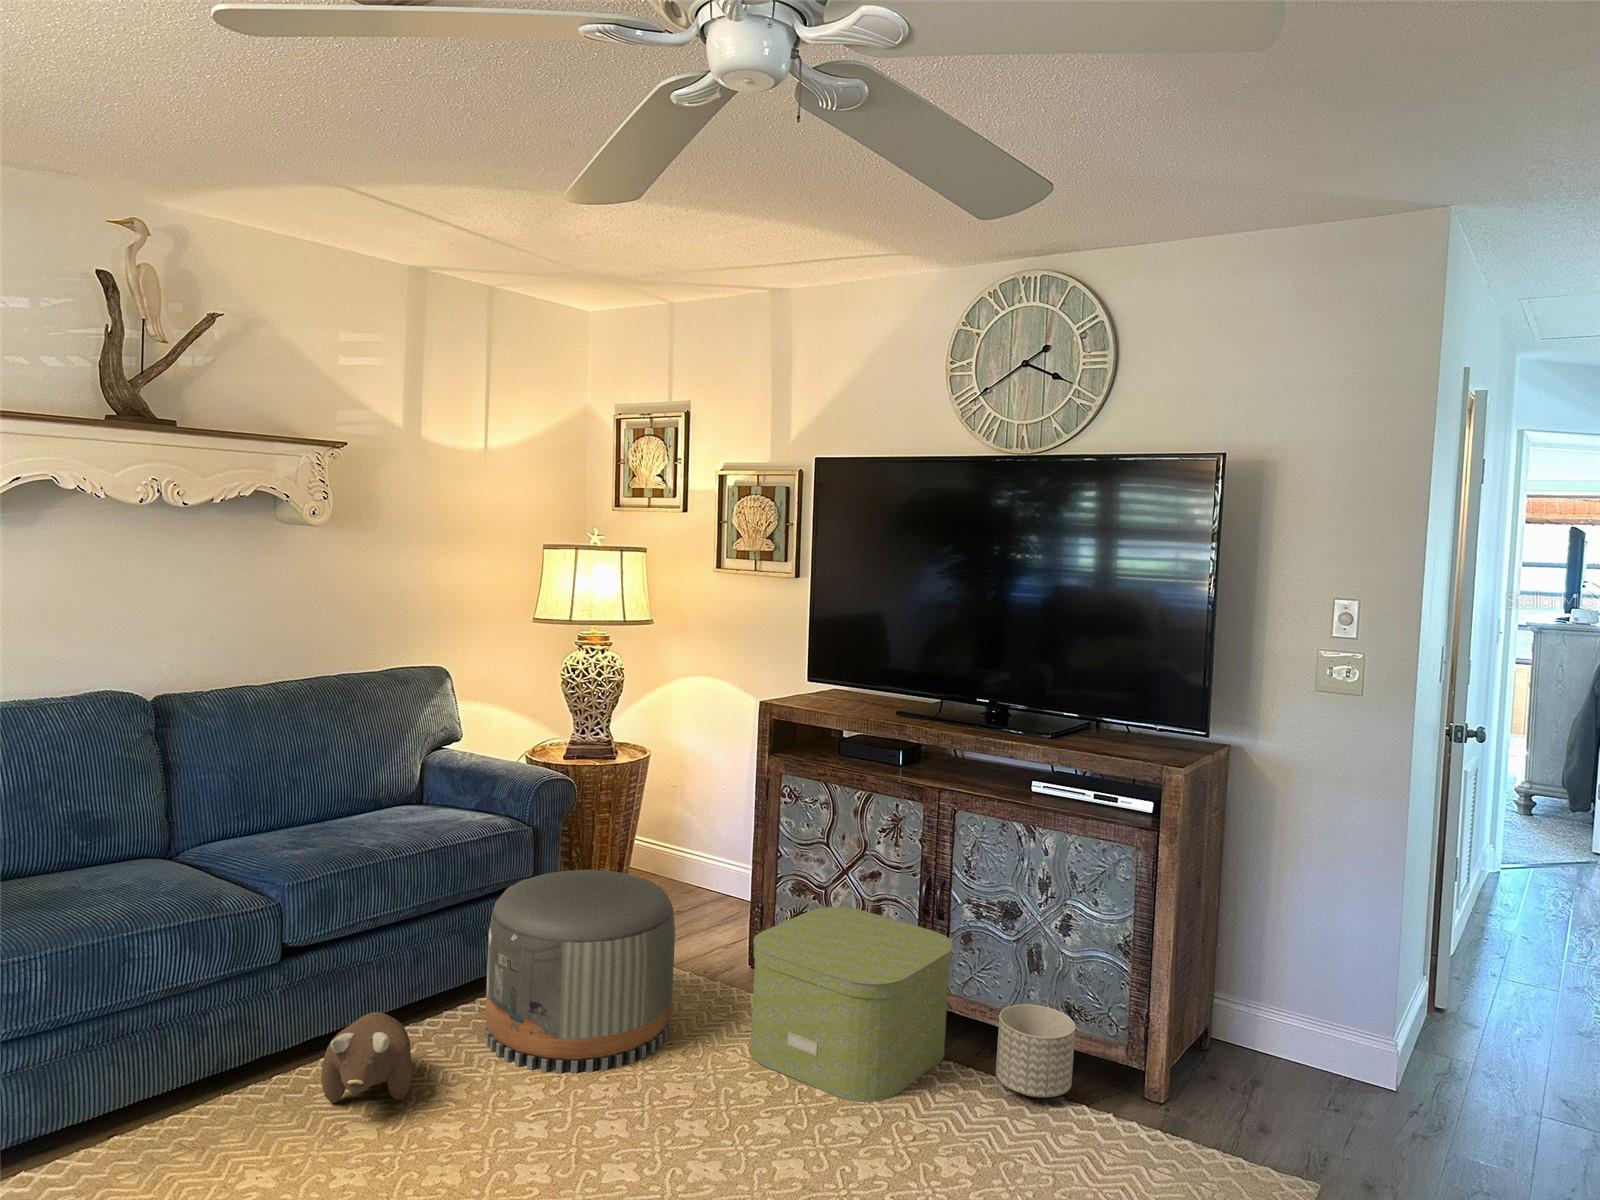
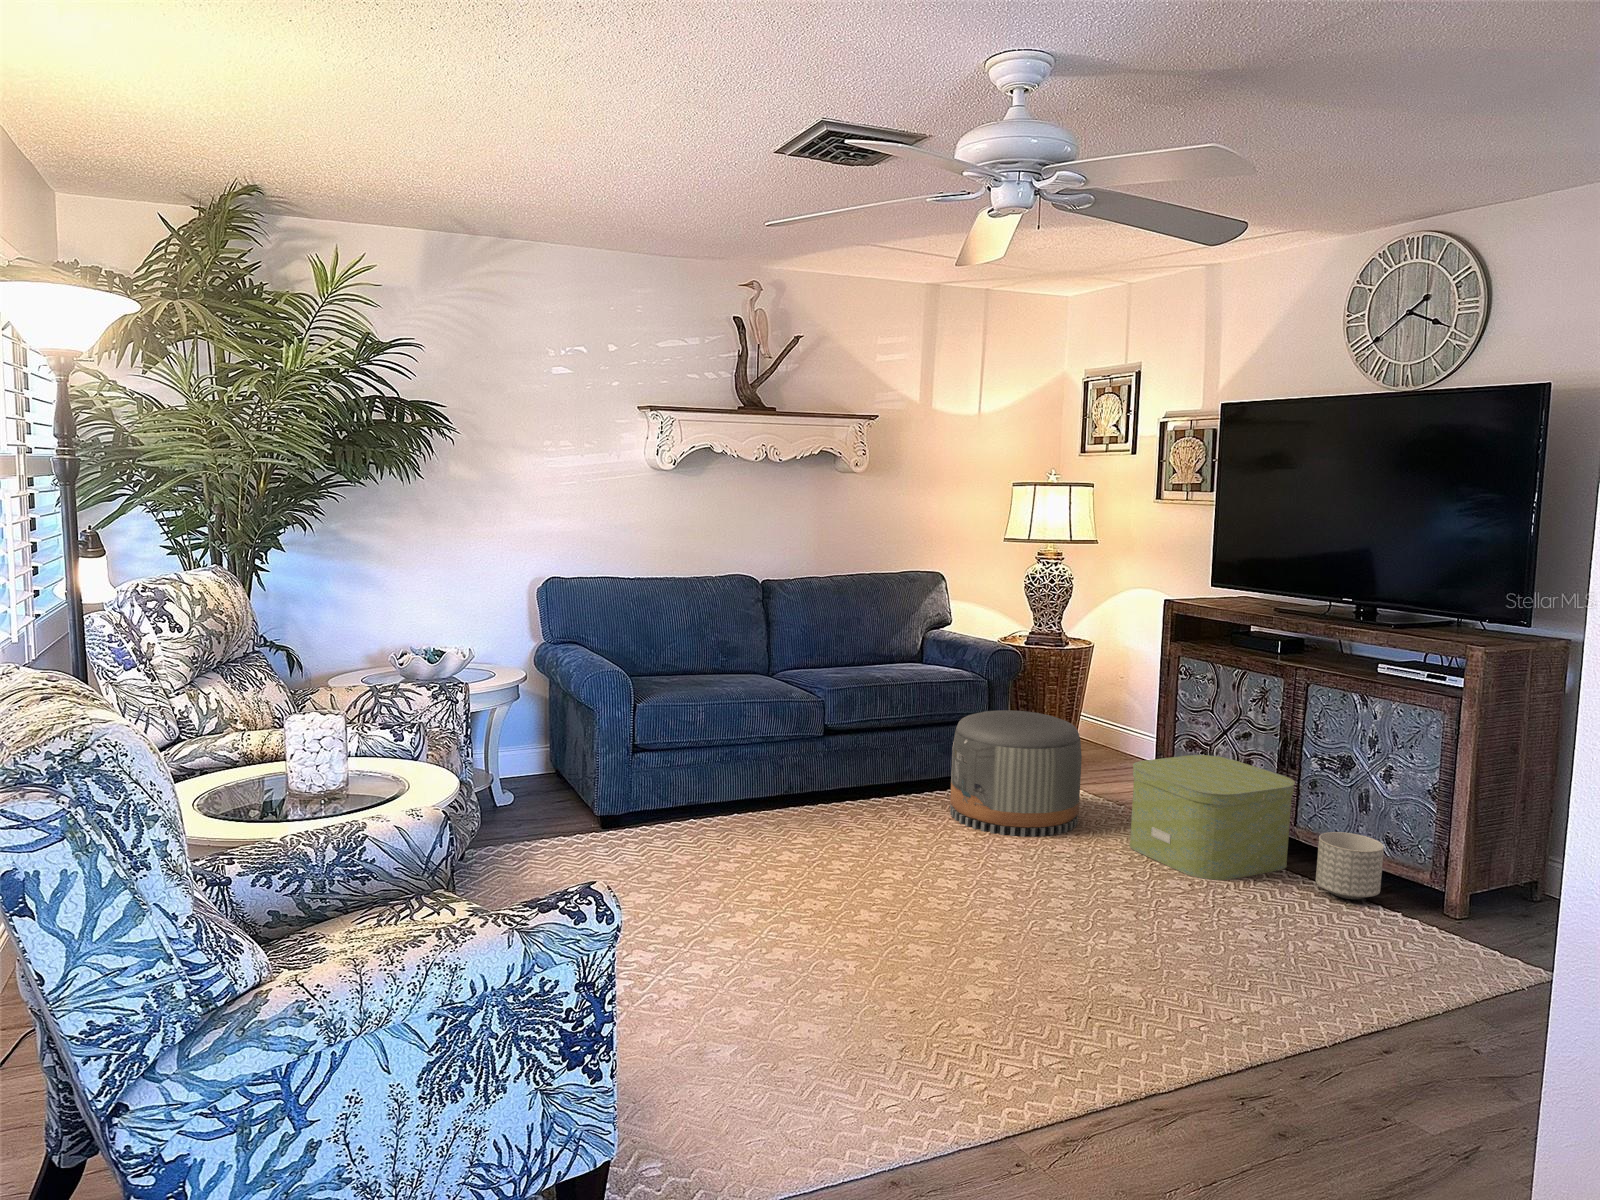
plush toy: present [321,1012,412,1103] -> none [848,775,900,829]

